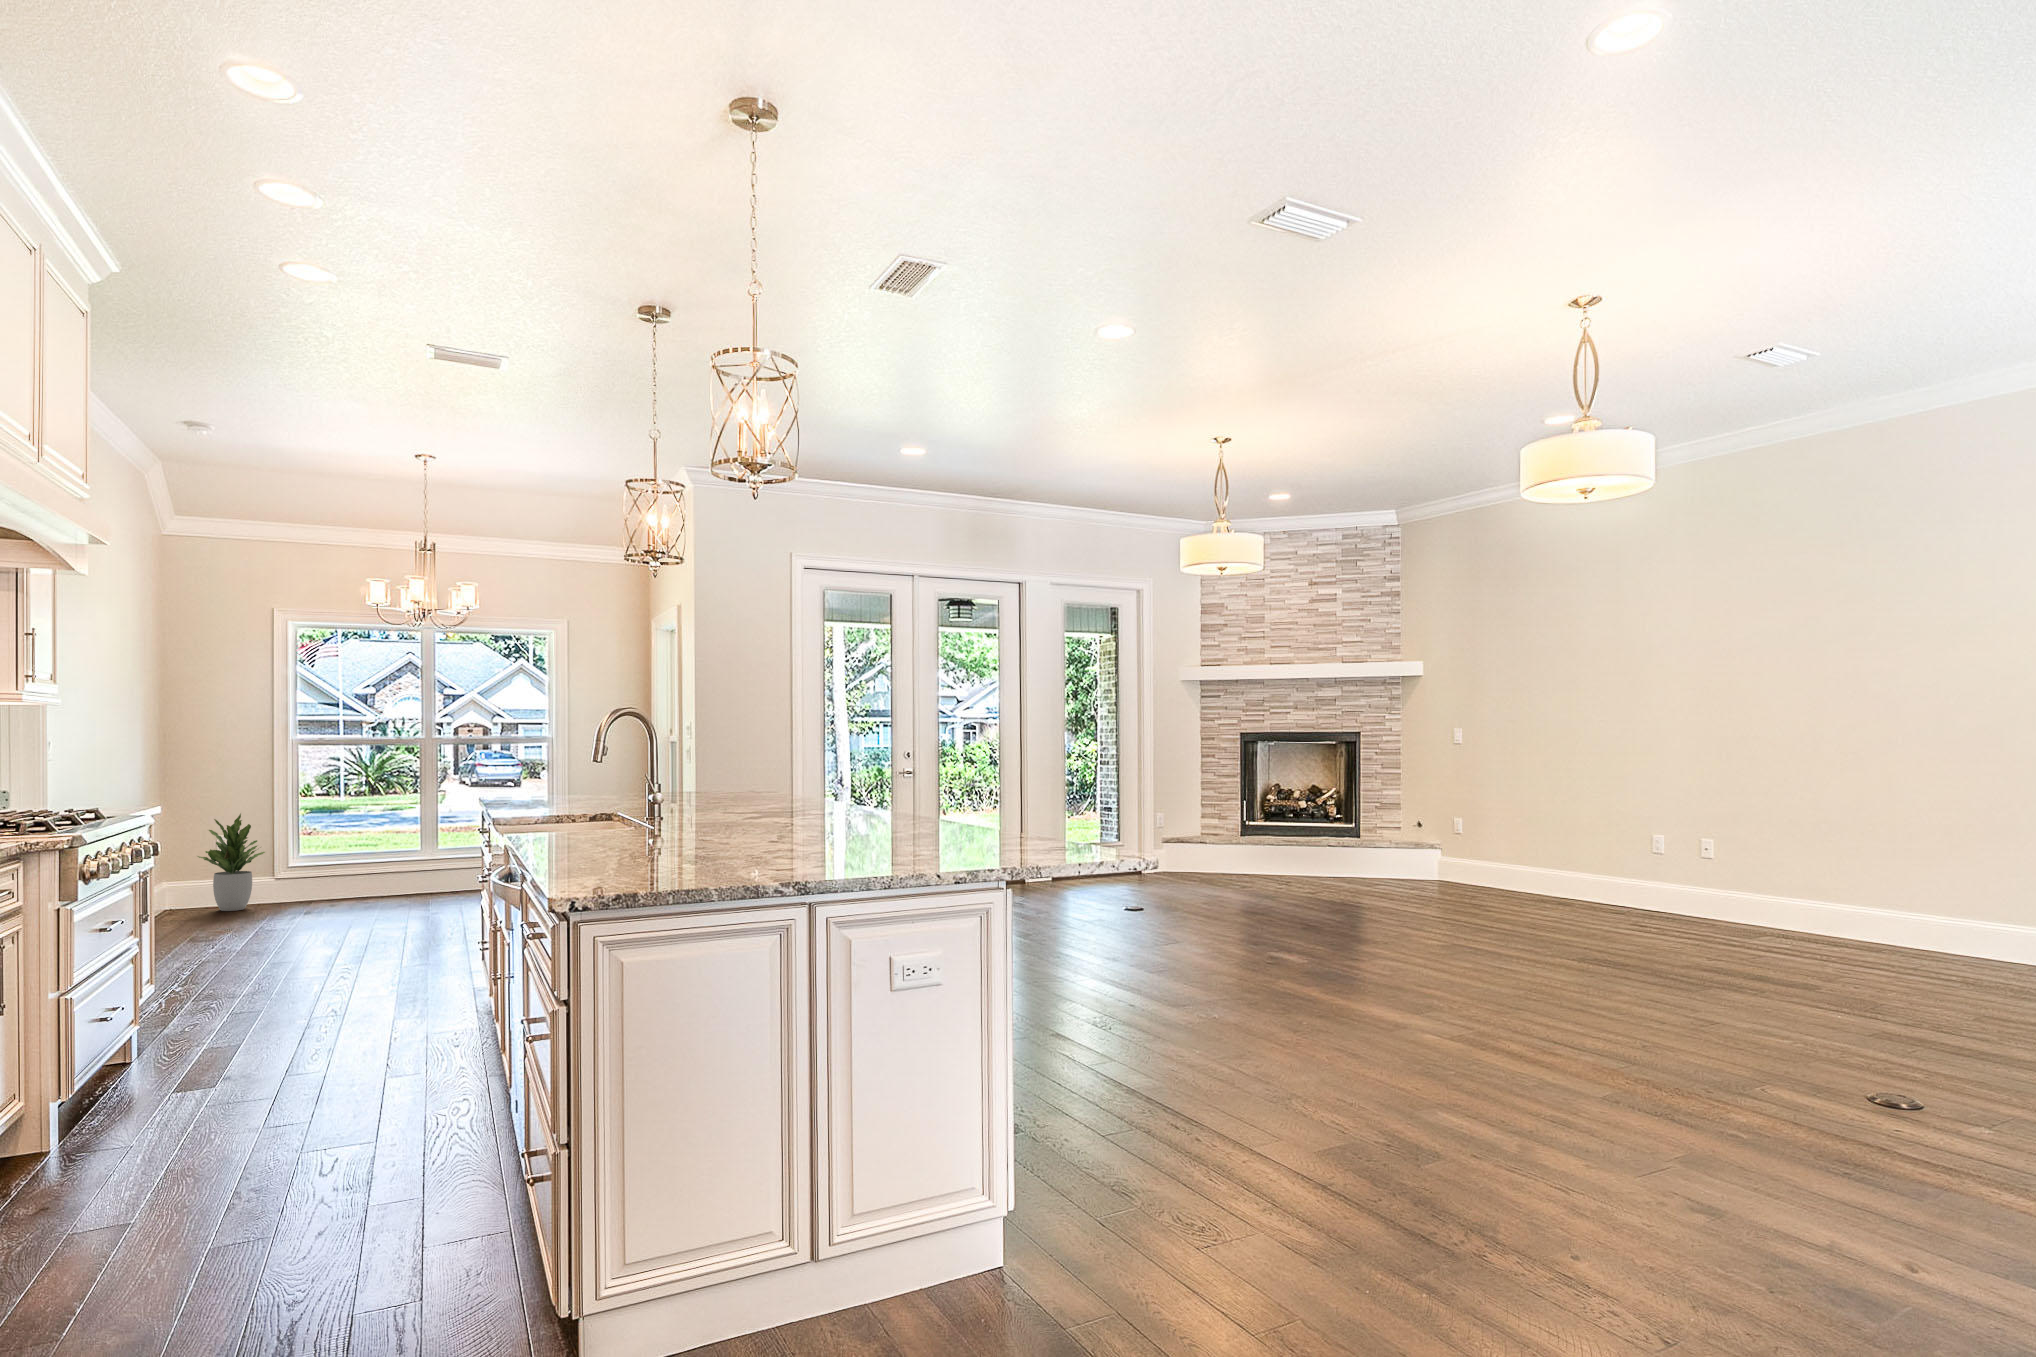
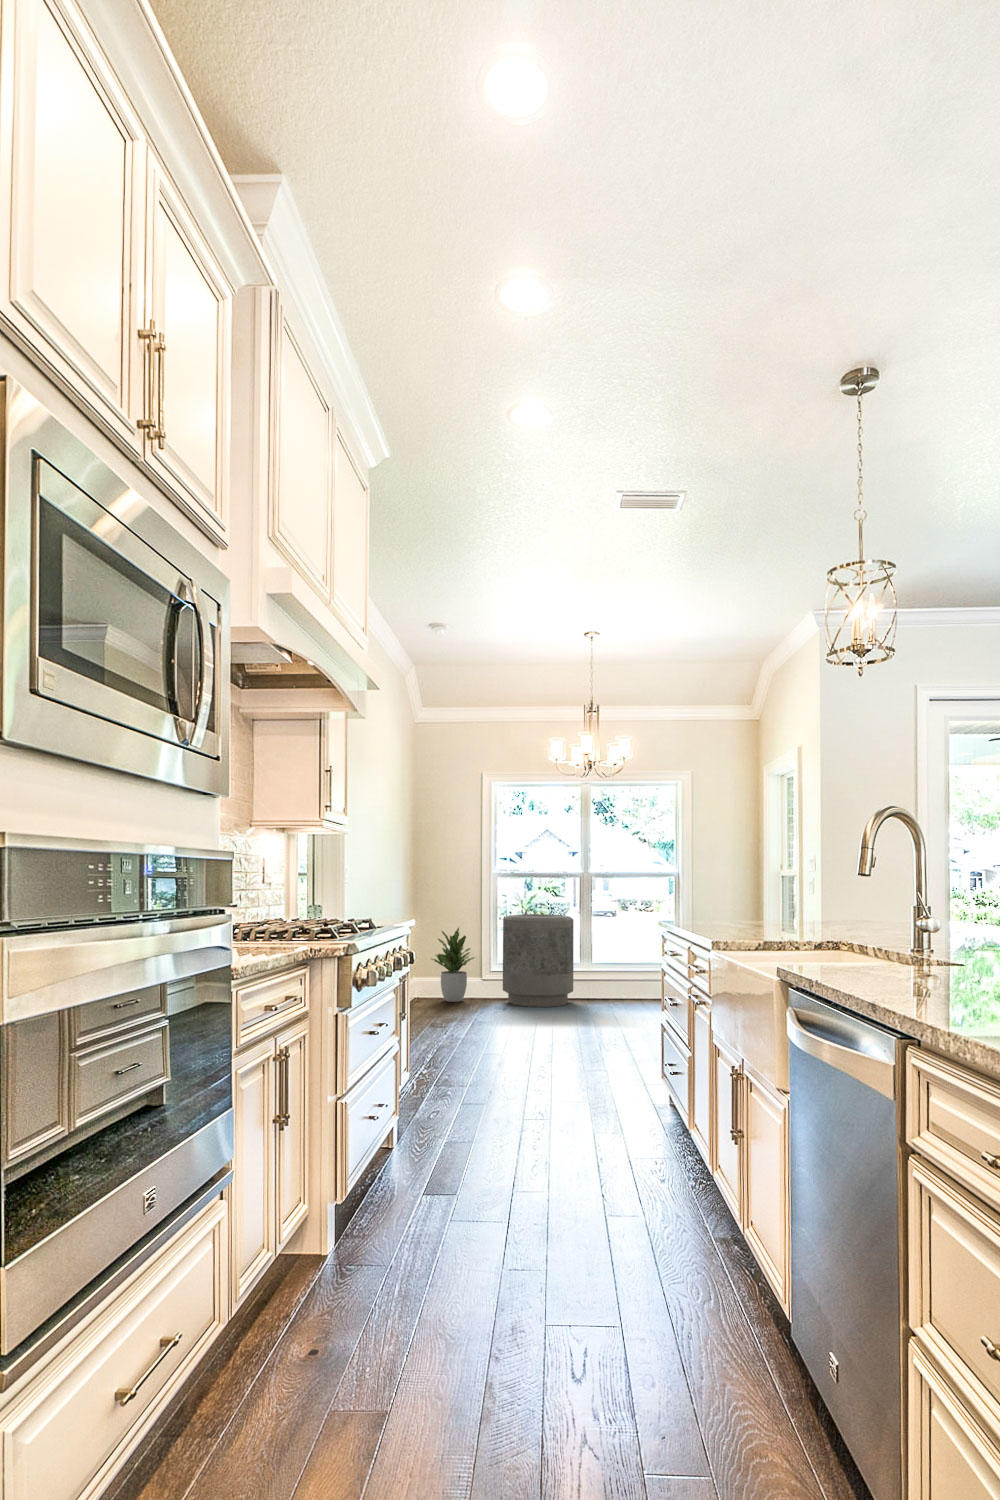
trash can: none [304,794,404,910] -> present [503,914,573,1007]

